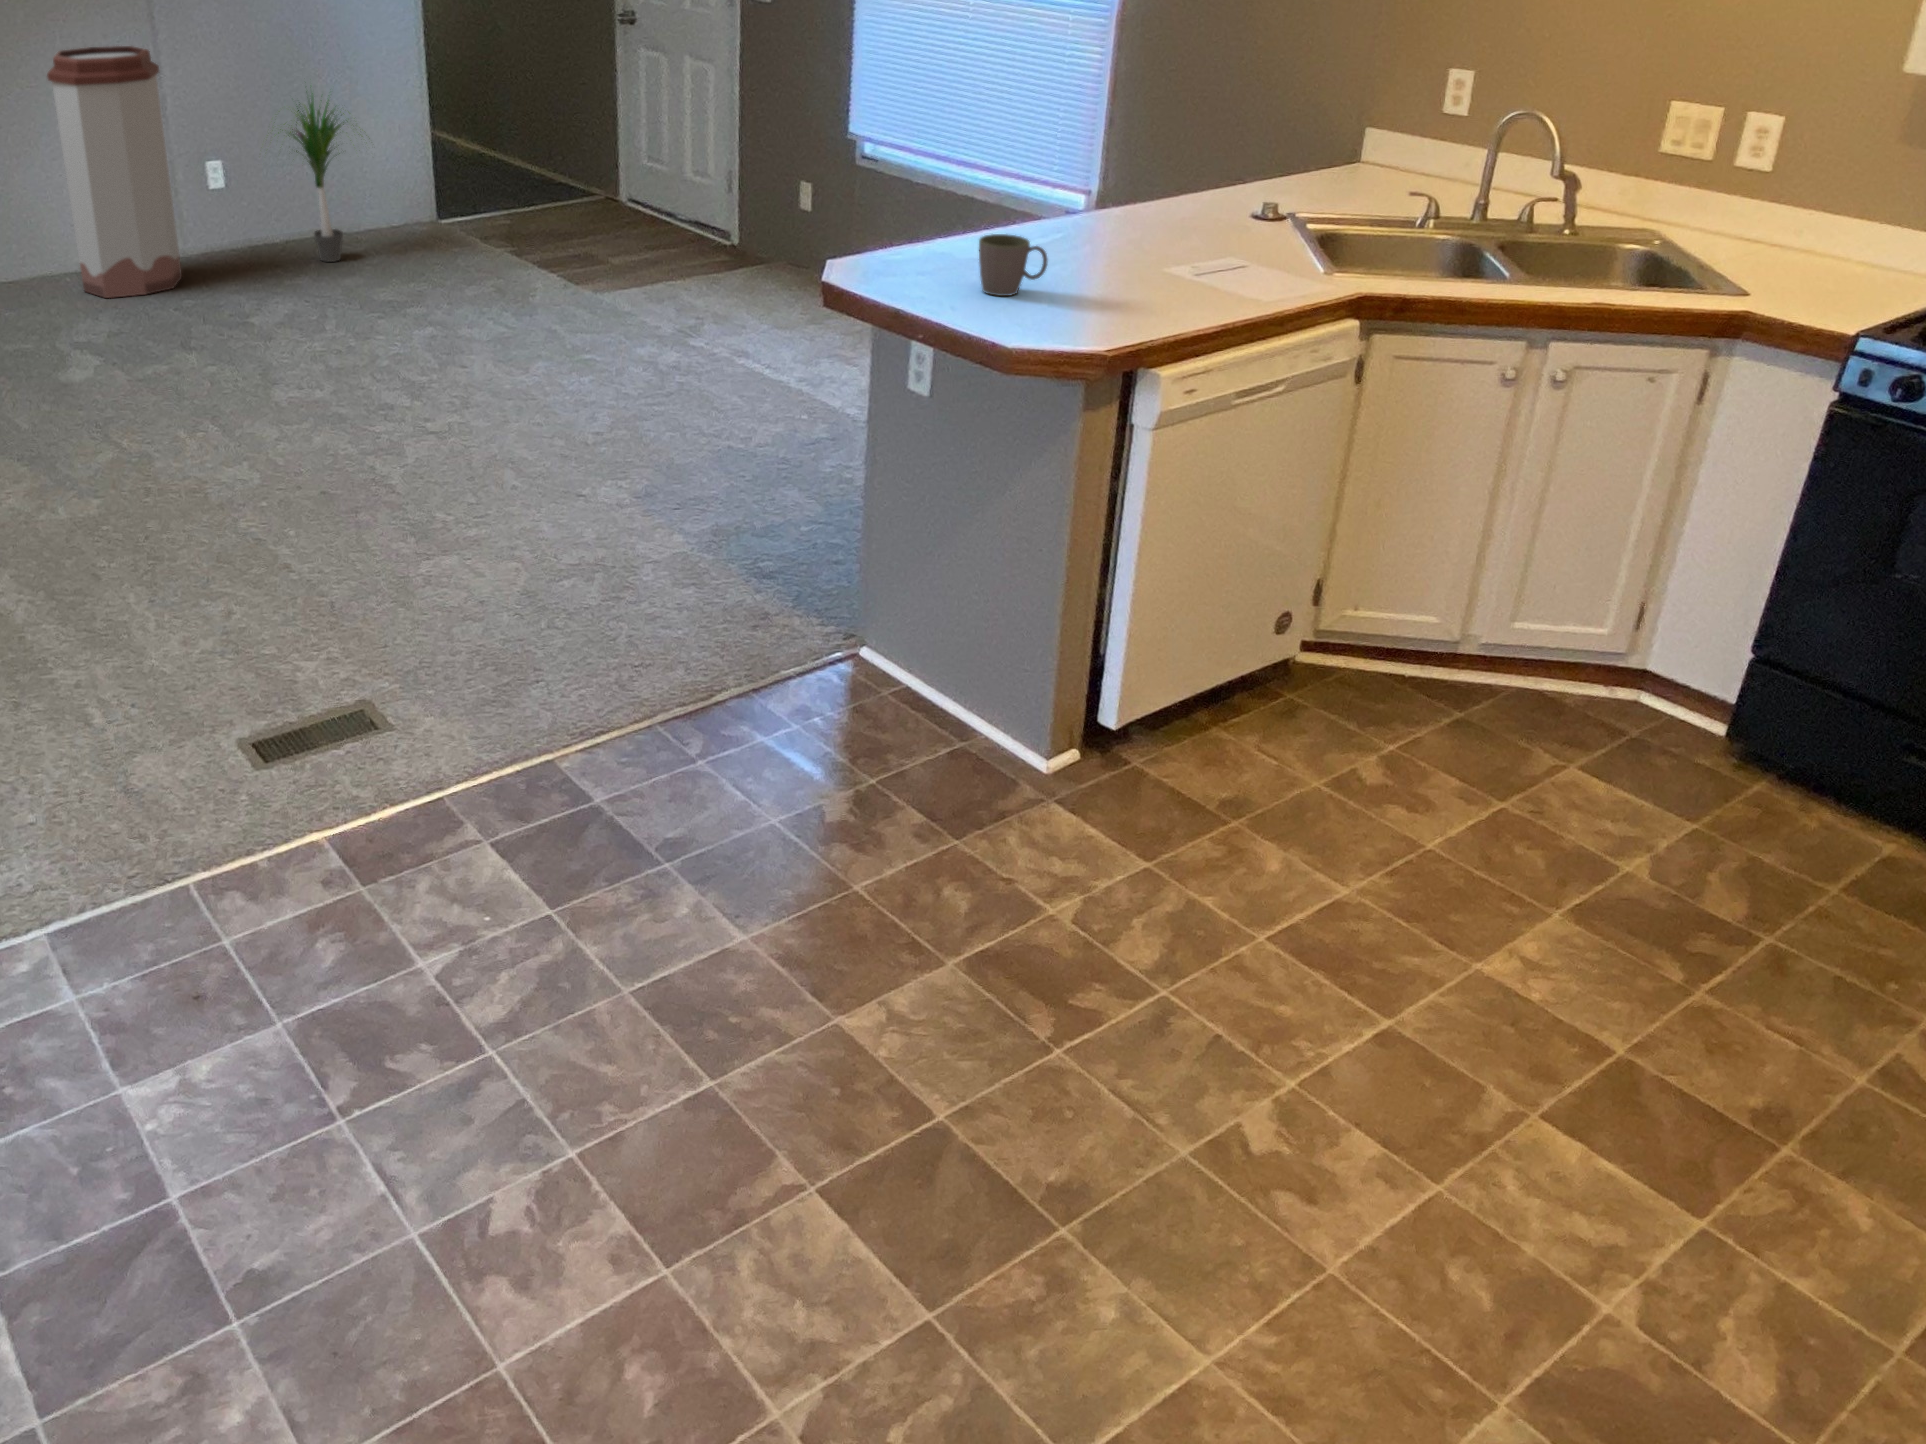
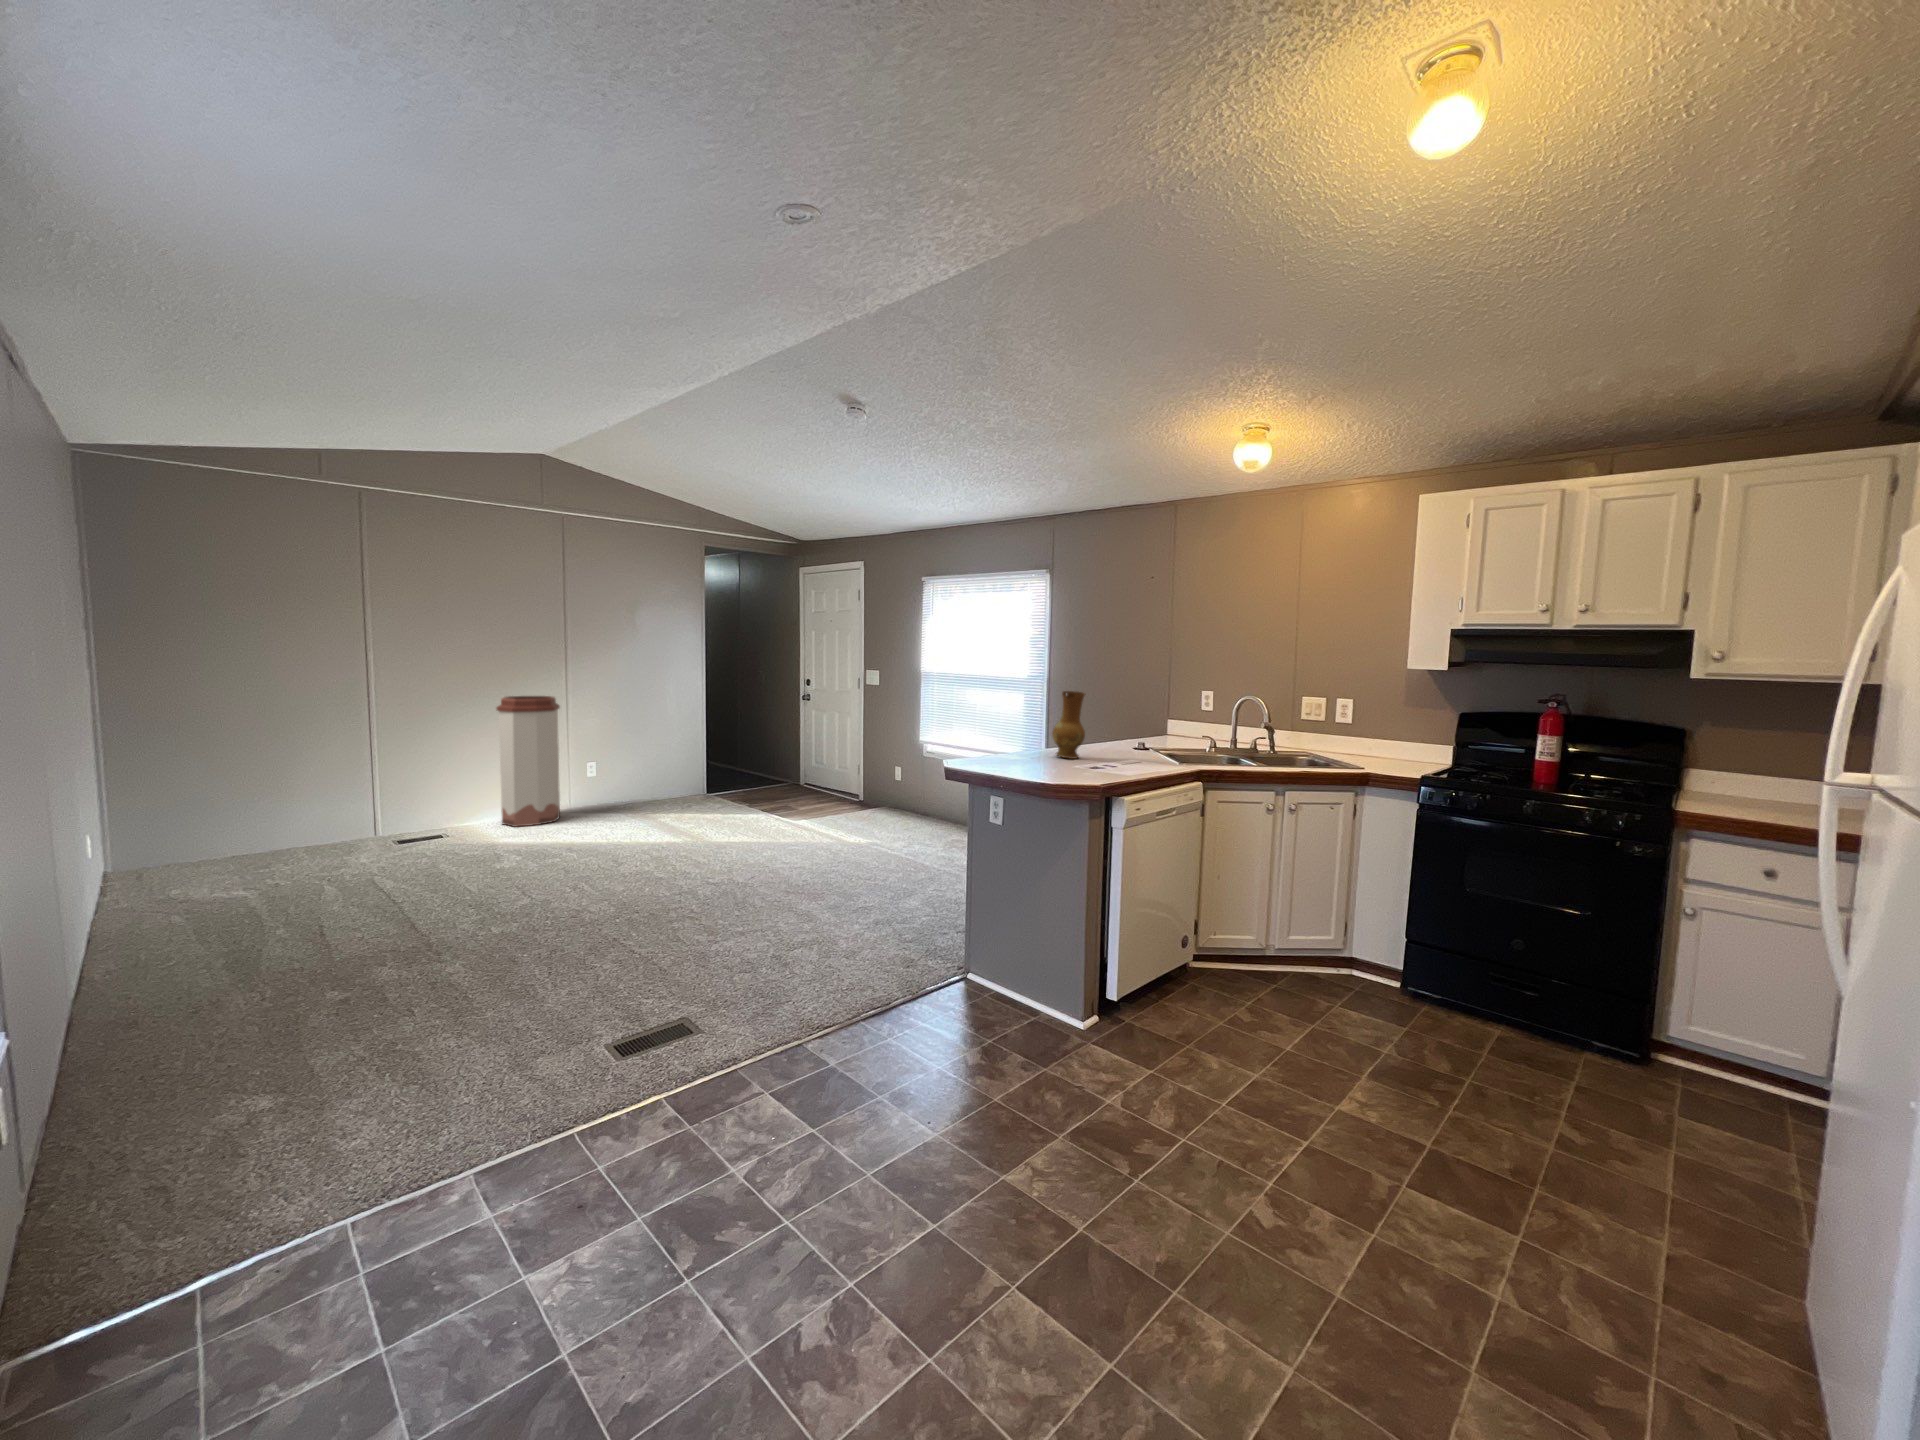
potted plant: present [267,93,363,262] -> none [608,714,675,809]
ceramic jug: none [1055,117,1128,261] -> present [1052,691,1085,759]
mug: present [979,234,1048,296] -> none [1024,740,1058,770]

